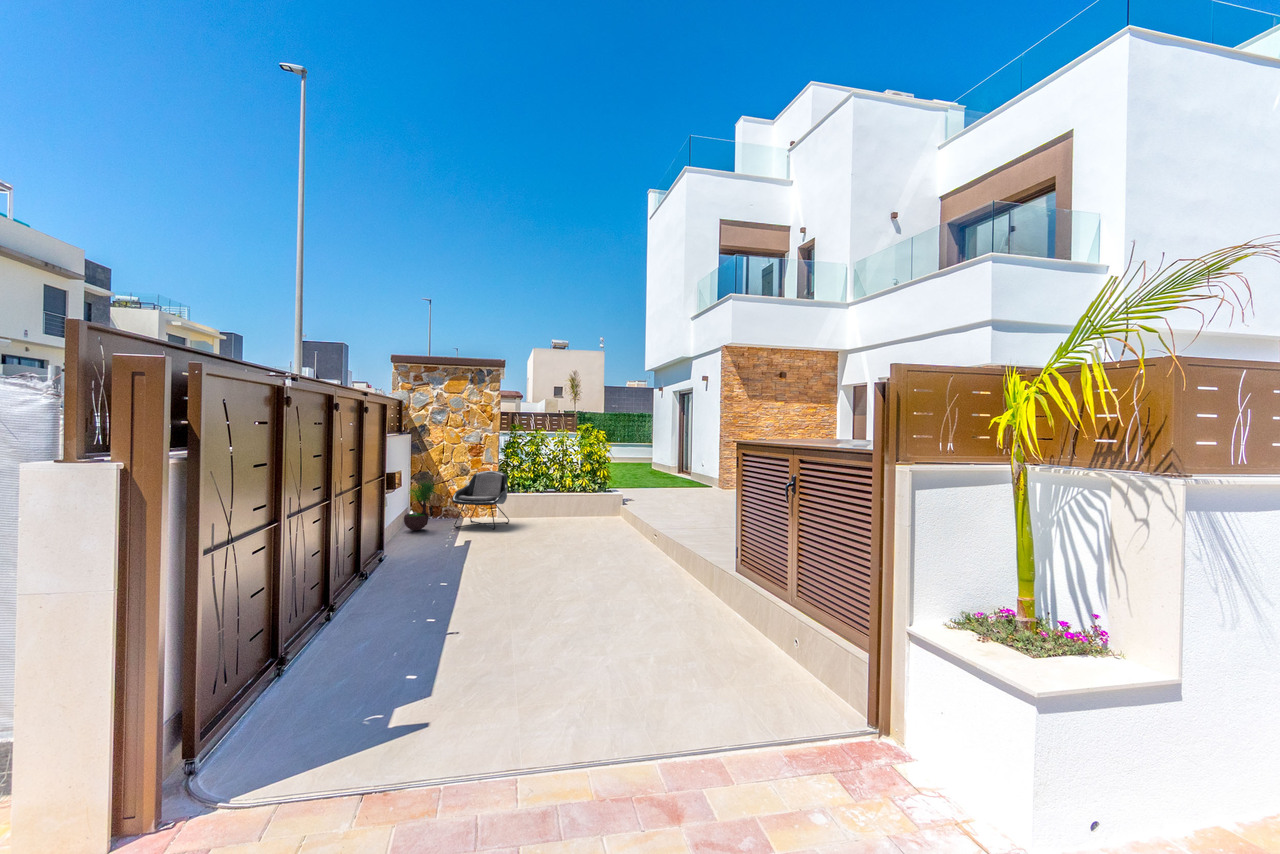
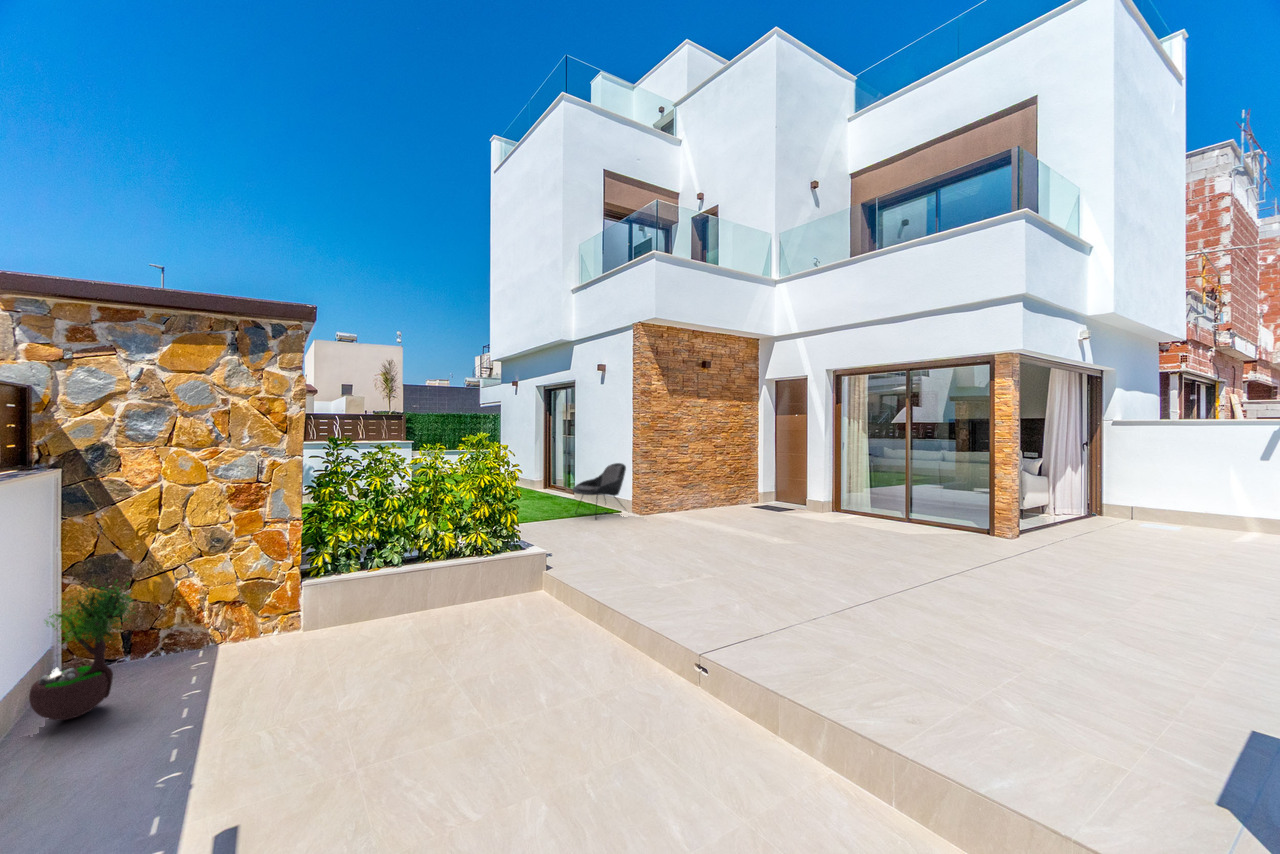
lounge chair: present [452,471,509,530] -> present [573,463,626,519]

